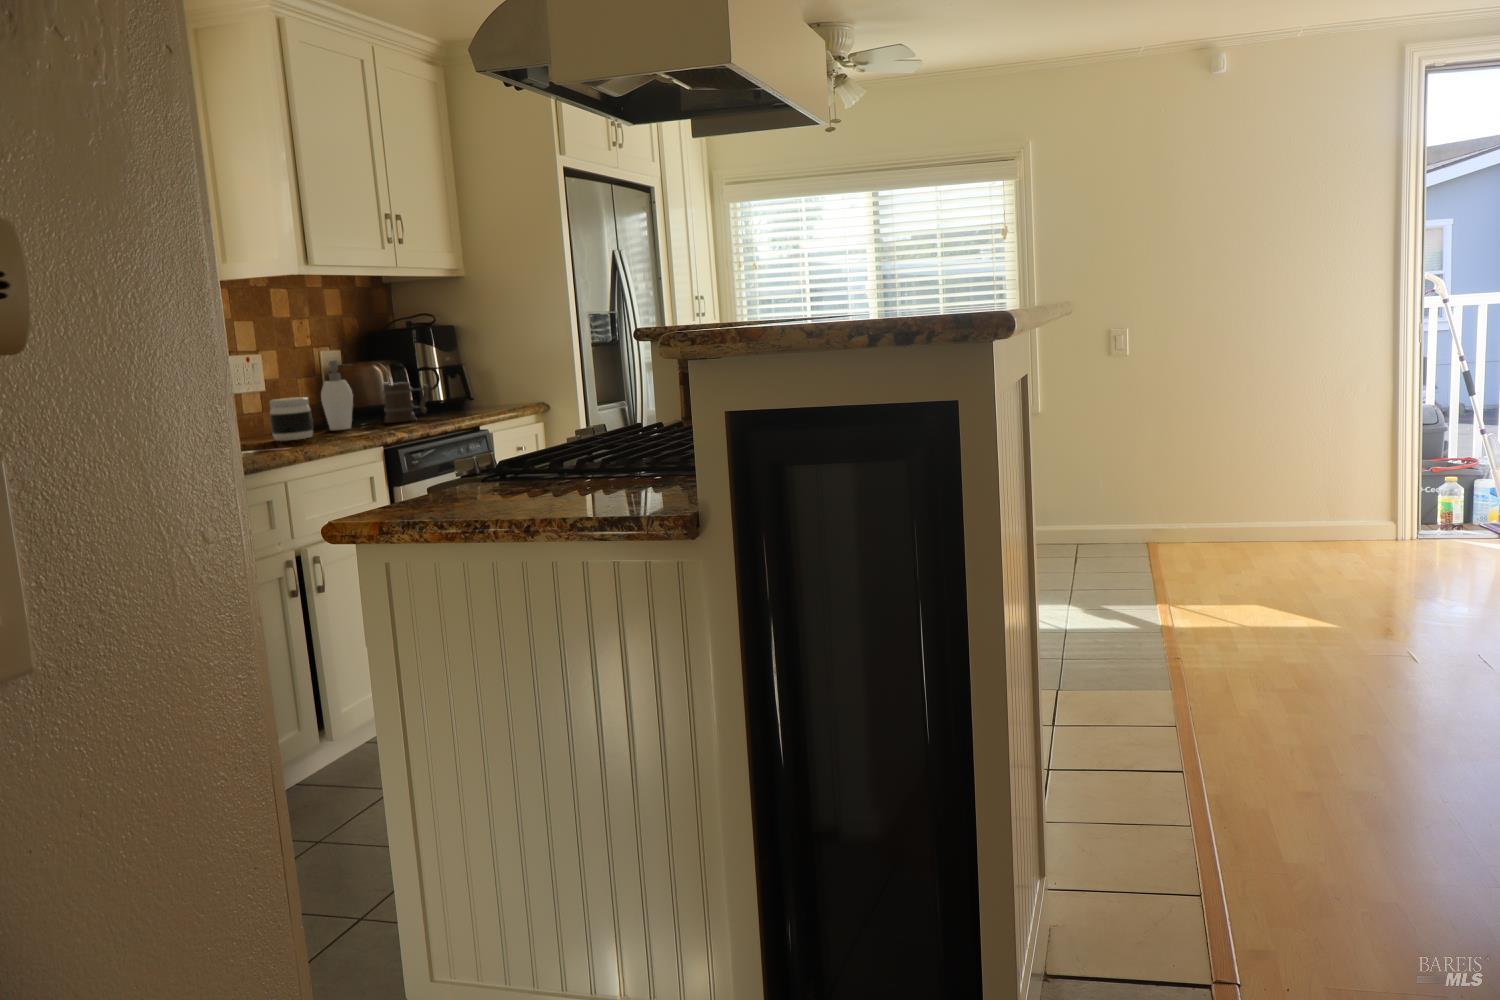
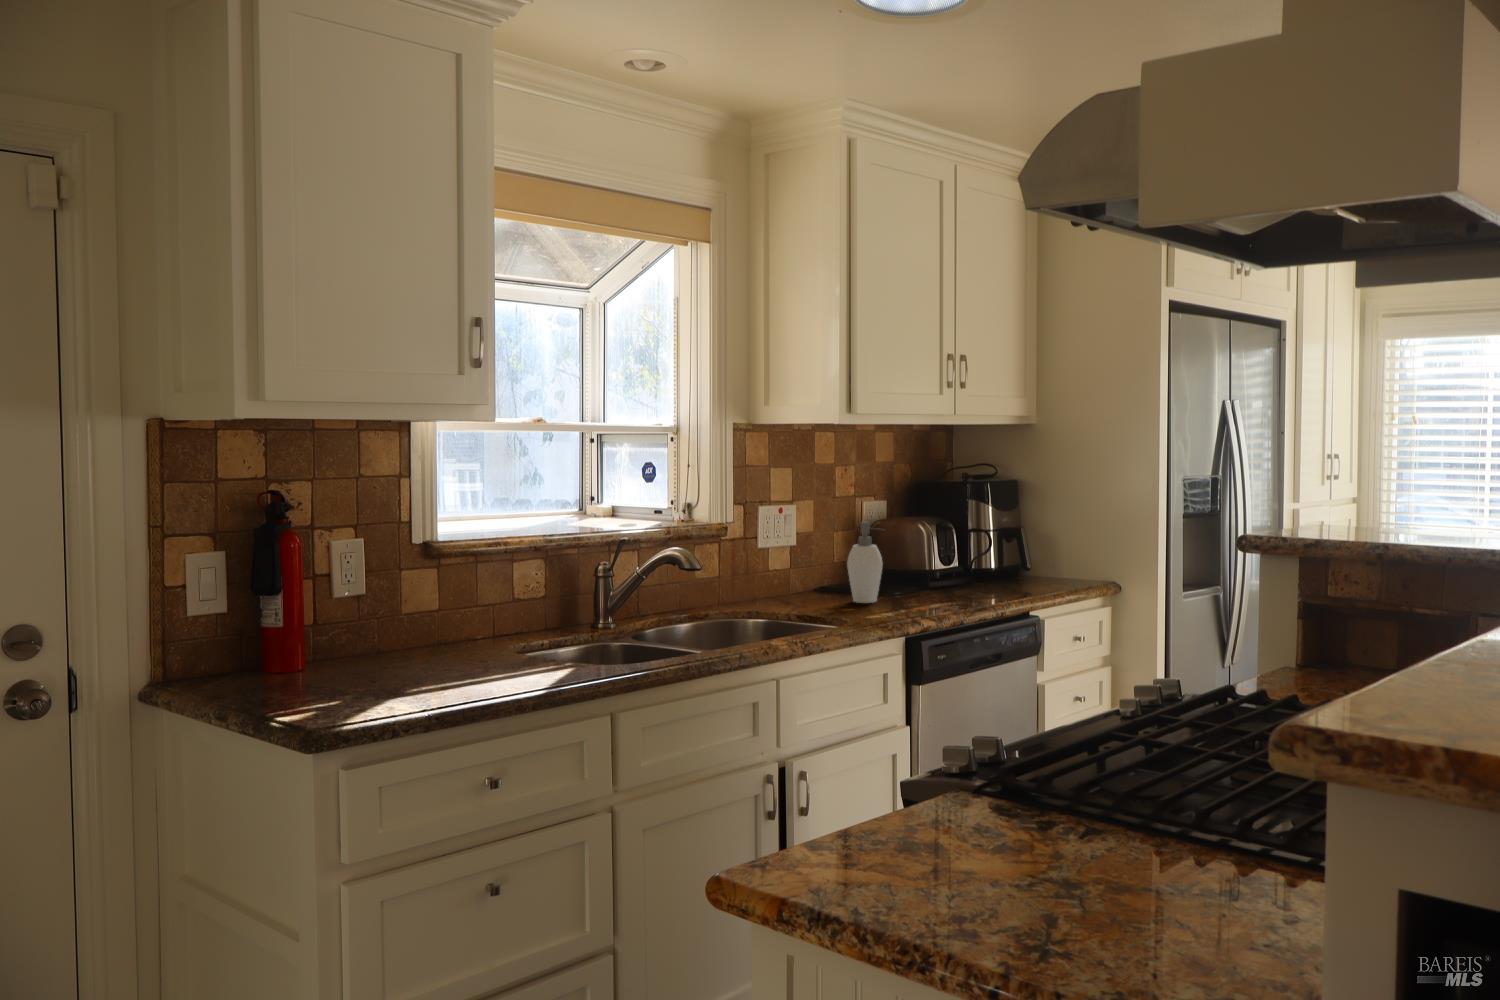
mug: present [382,382,429,423] -> none [917,548,973,597]
jar: present [270,397,313,441] -> none [784,564,829,616]

